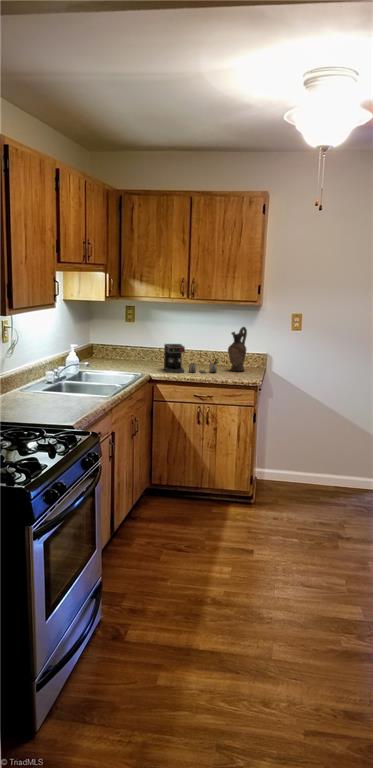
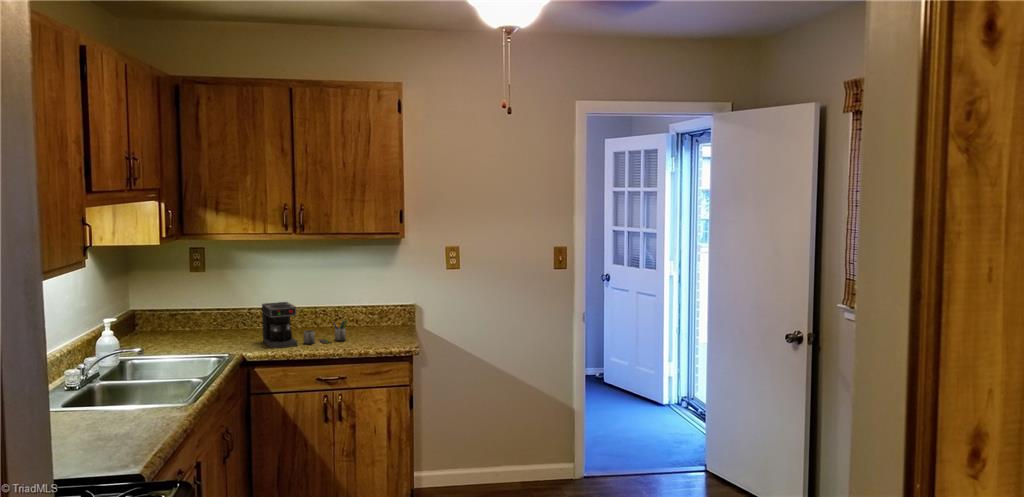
ceramic pitcher: present [228,327,247,371] -> none [359,269,386,334]

